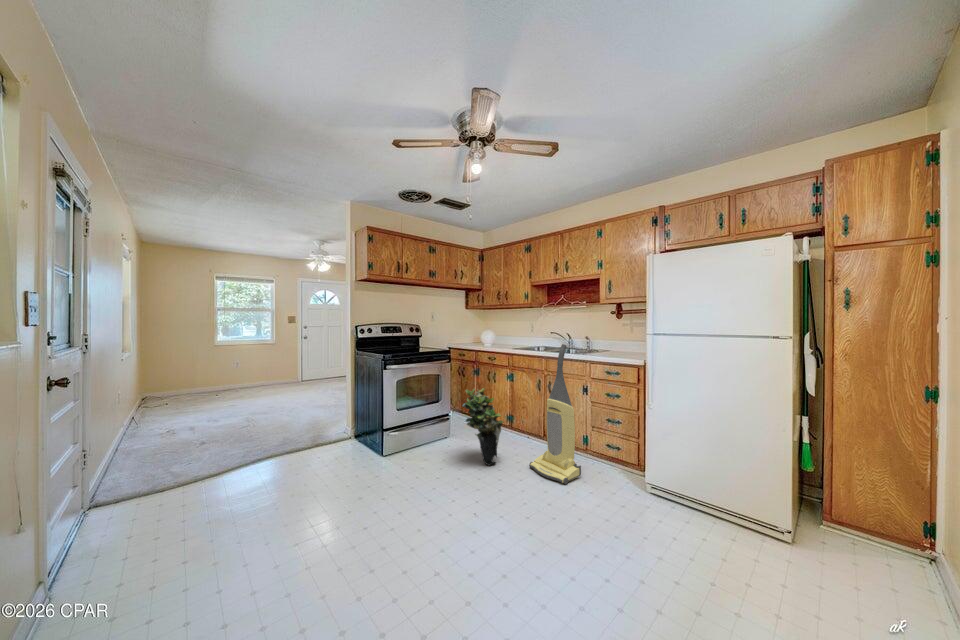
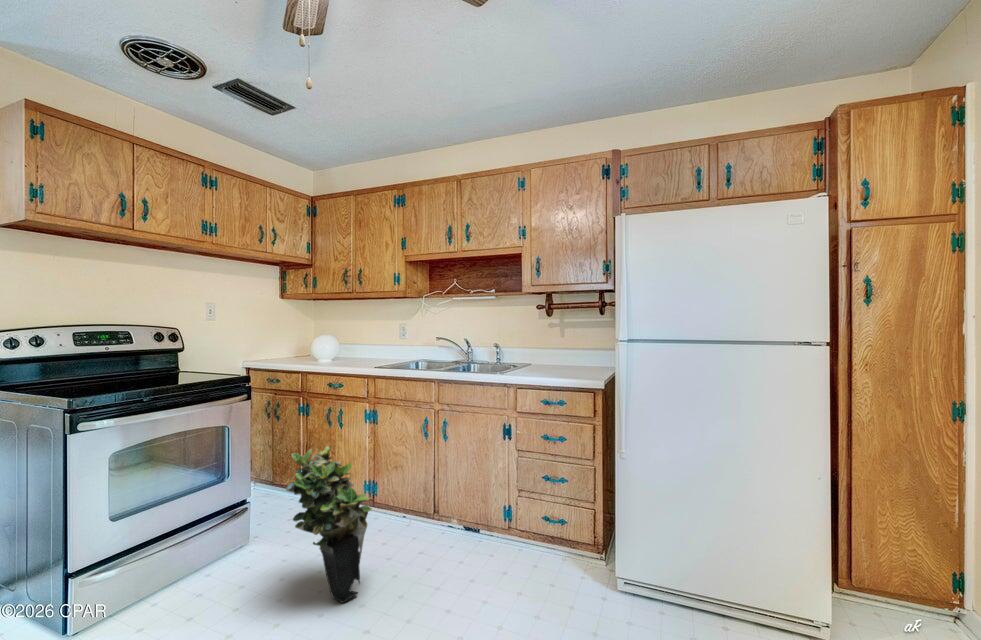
vacuum cleaner: present [529,344,581,484] -> none [423,358,516,613]

